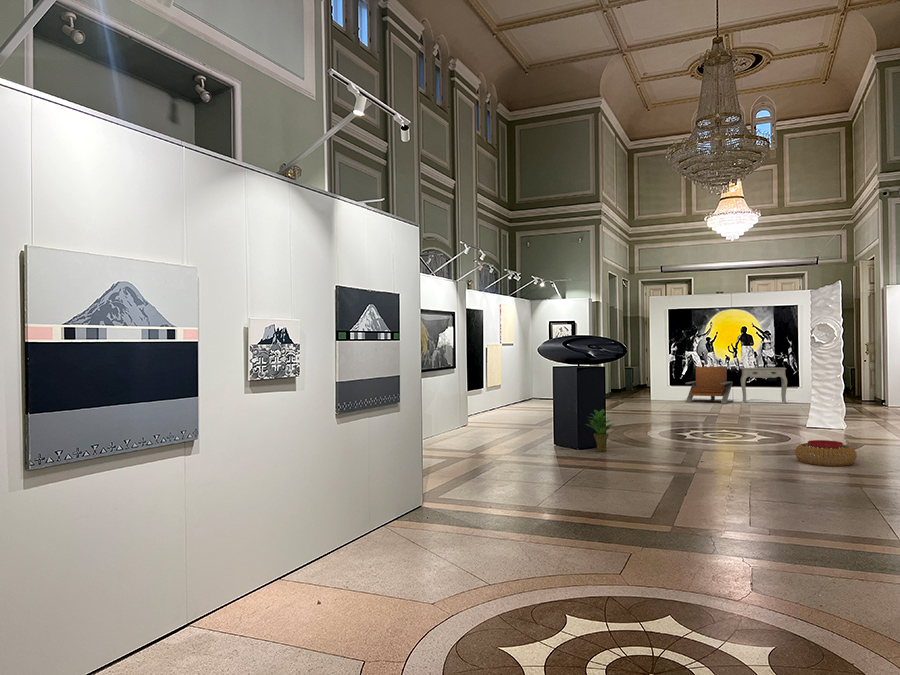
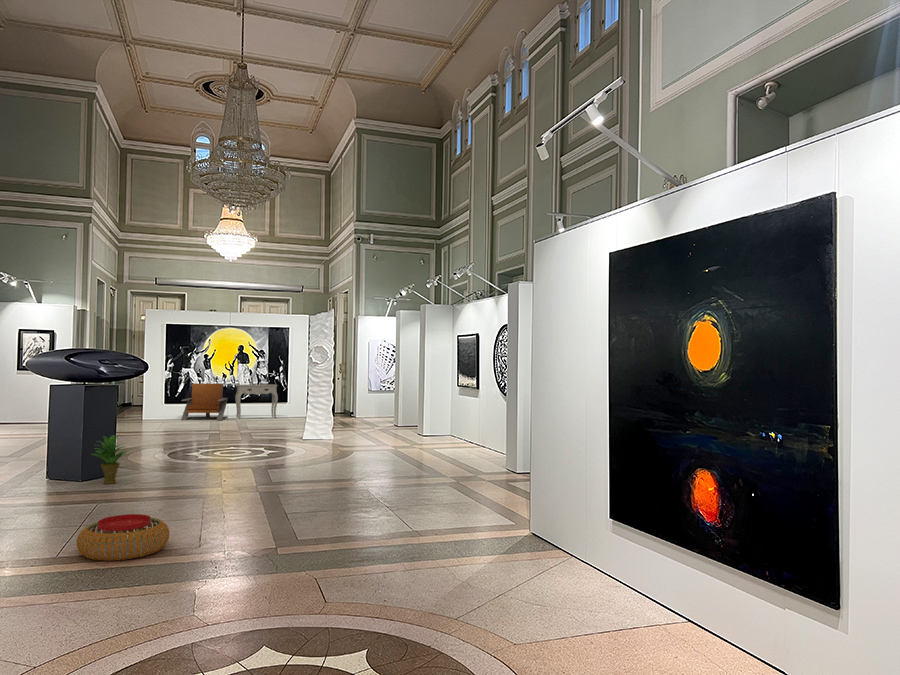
pouf: present [795,440,857,466] -> present [76,514,170,561]

